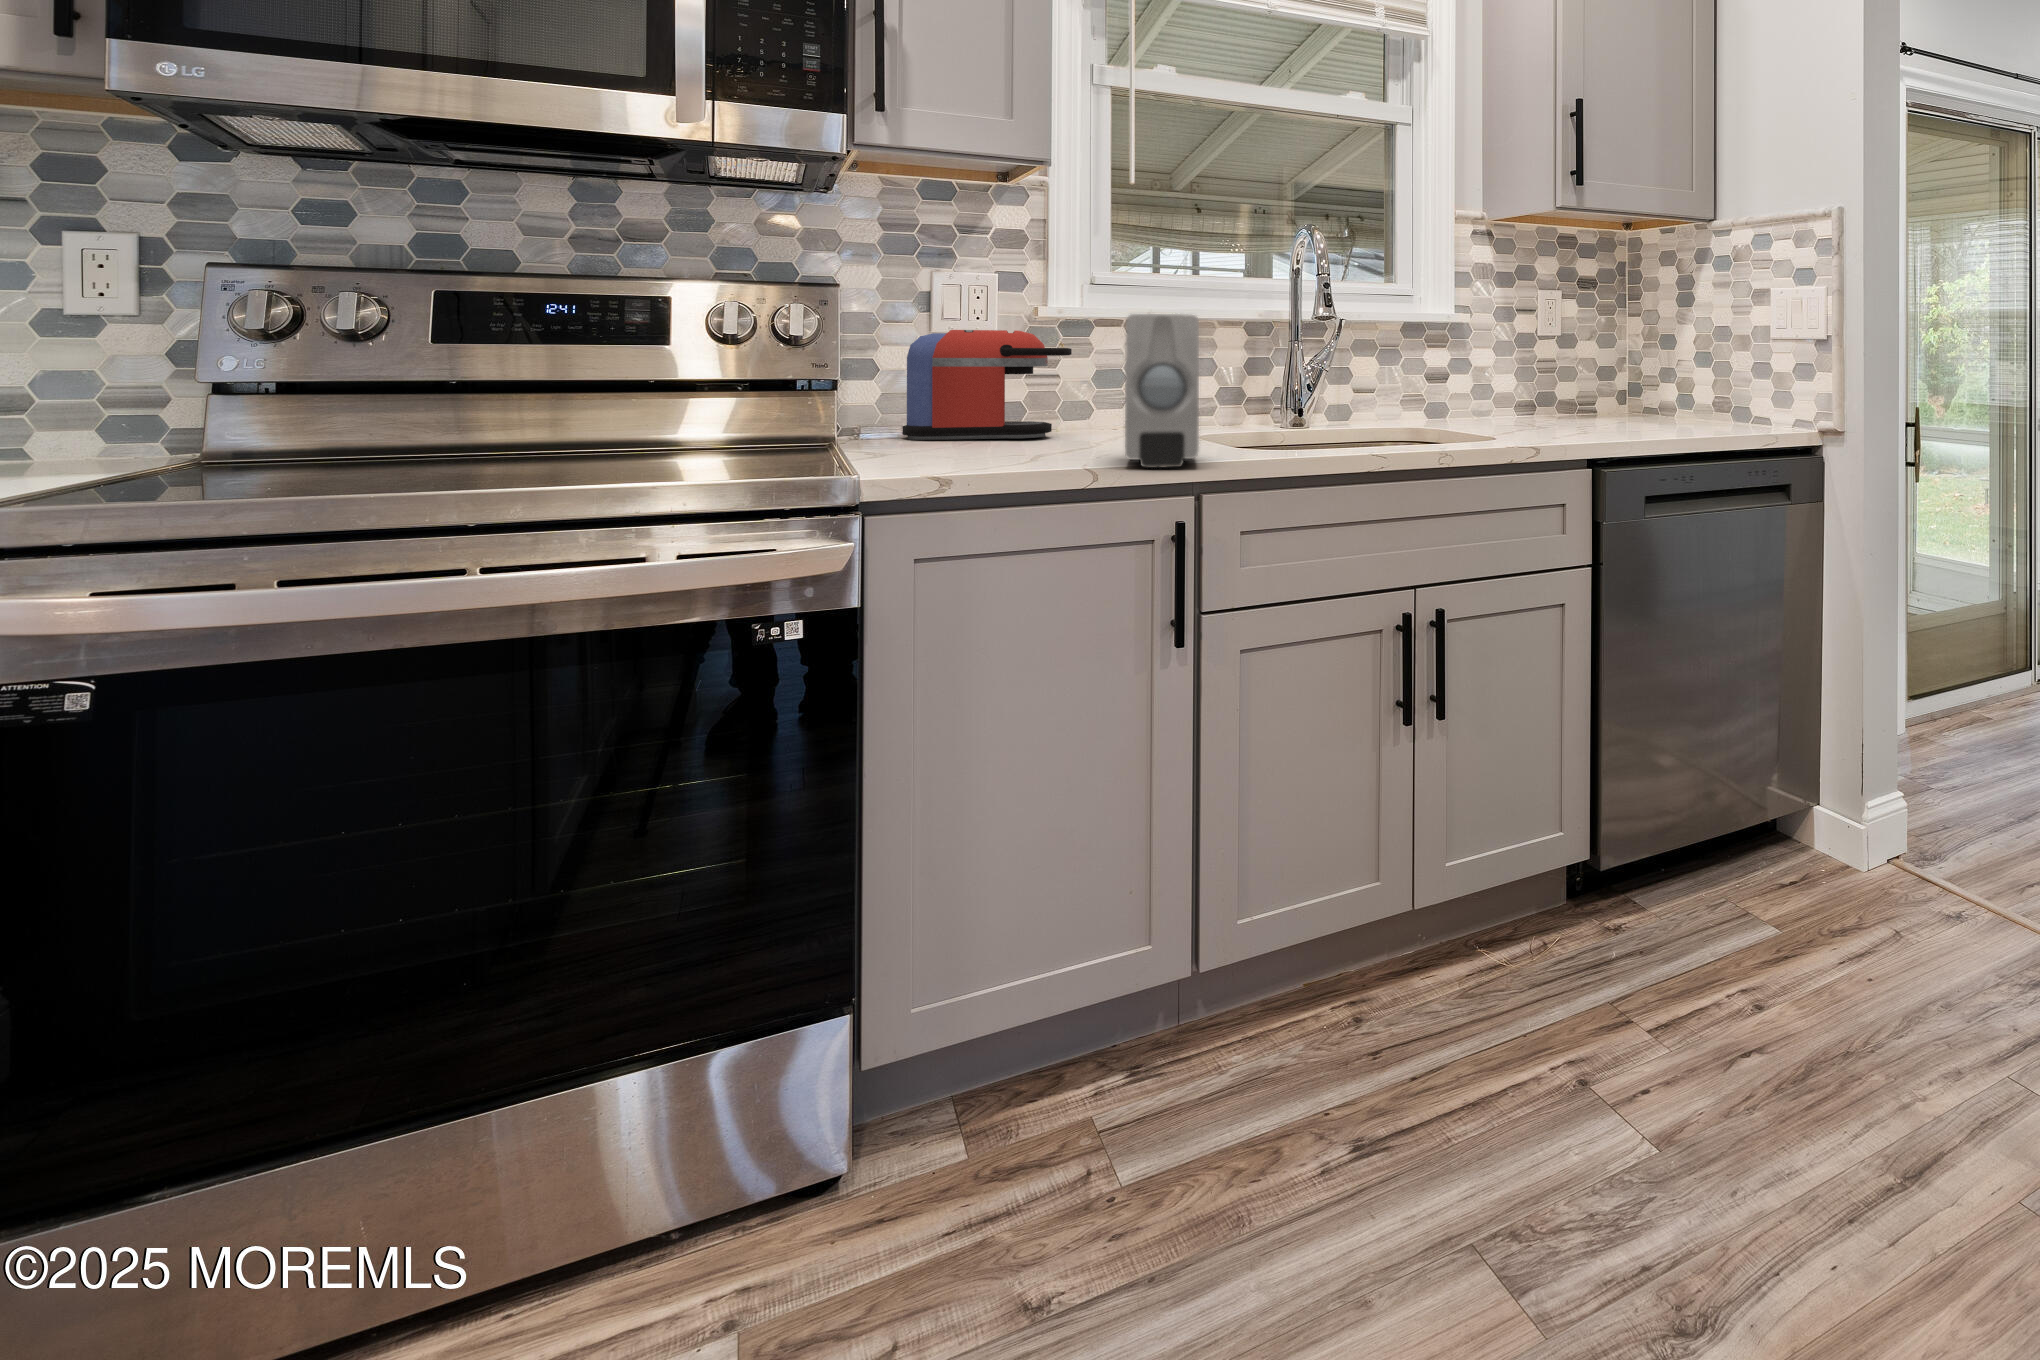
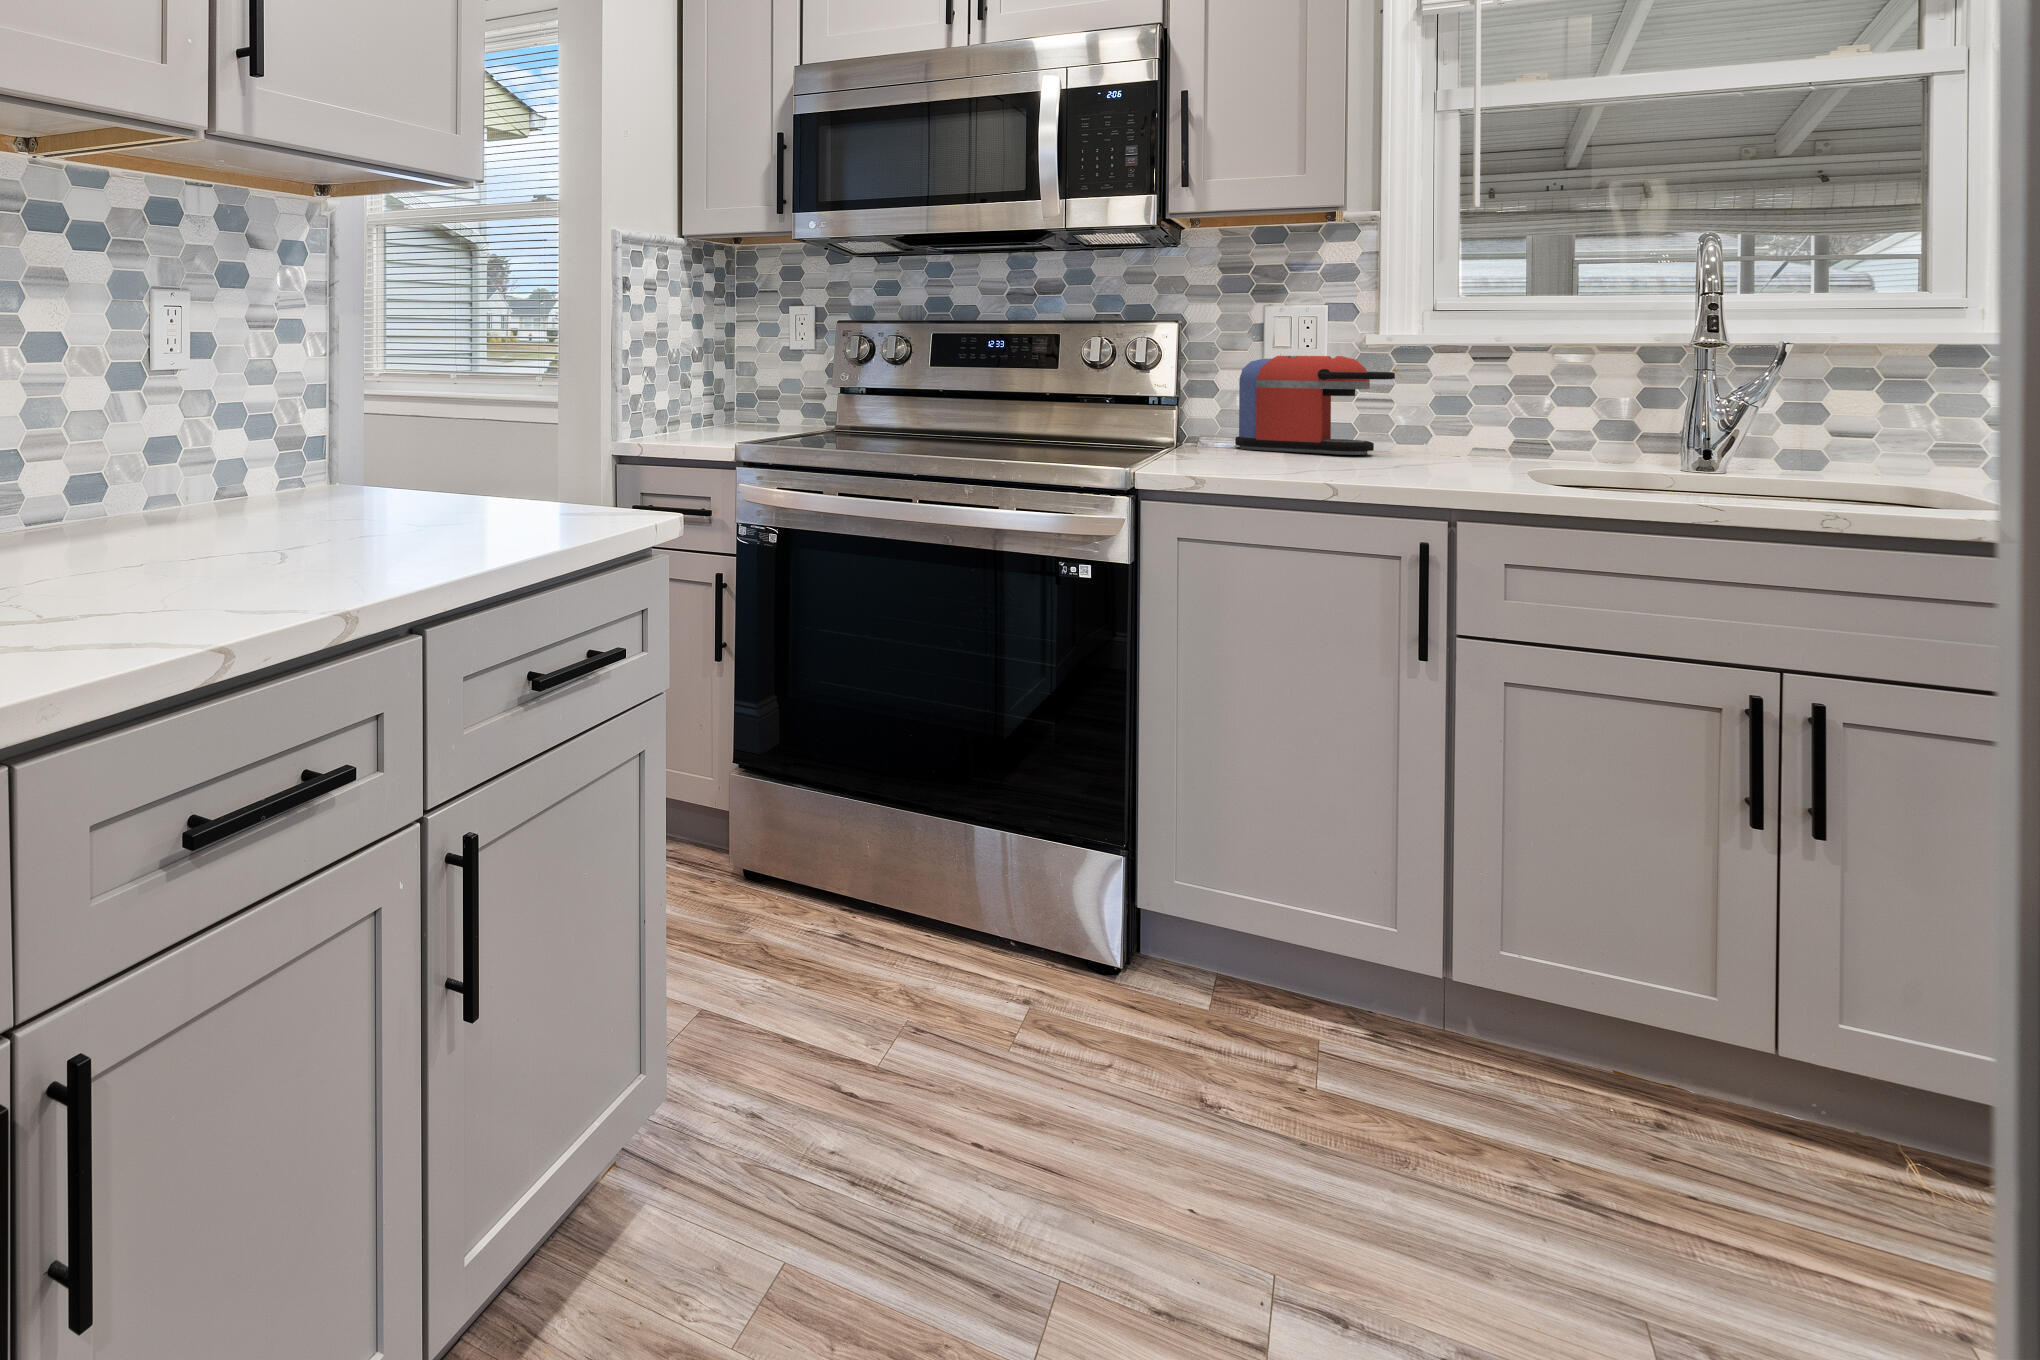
soap dispenser: present [1125,314,1199,468] -> none [1380,343,1486,487]

